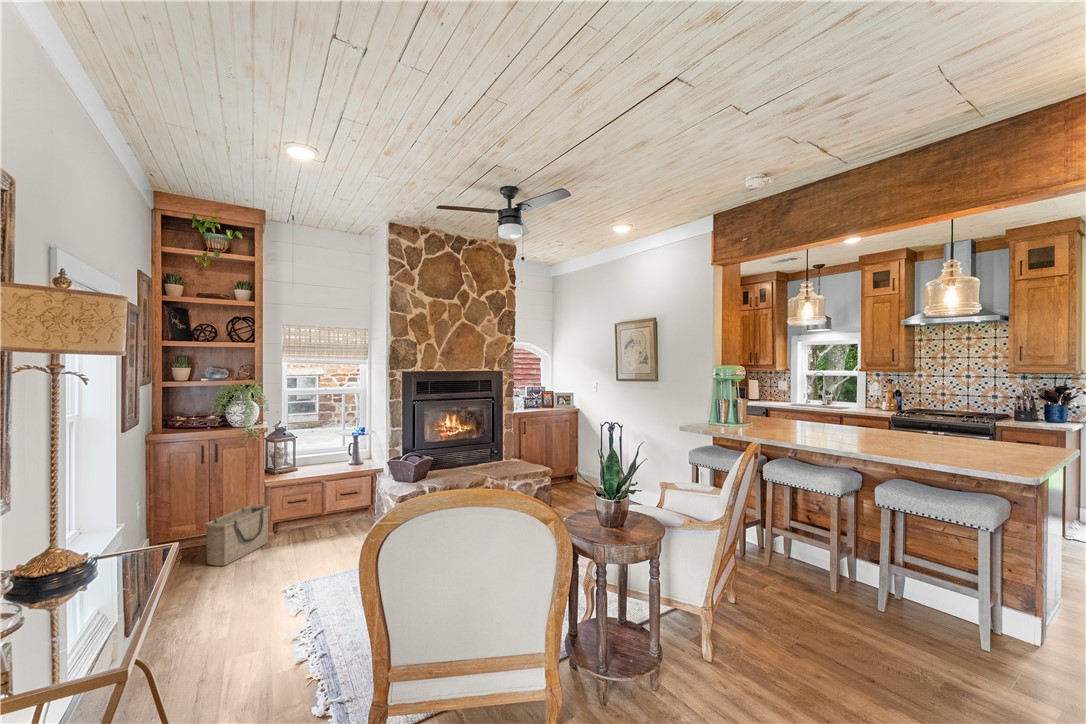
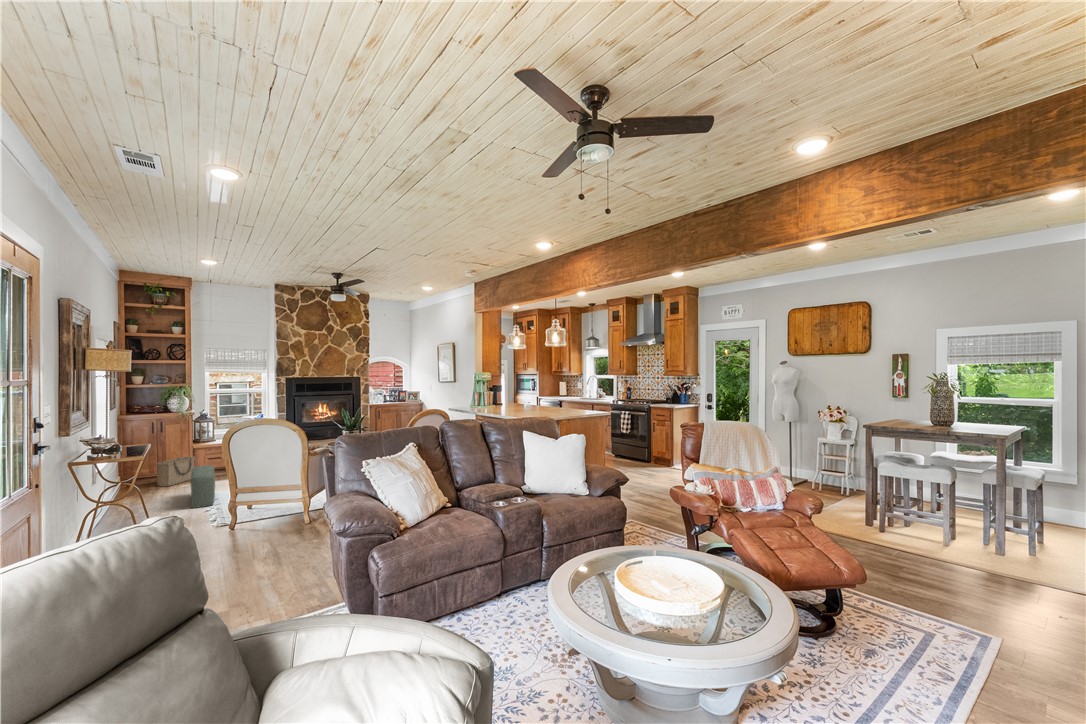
pouf: none [259,546,306,667] -> present [191,465,215,508]

